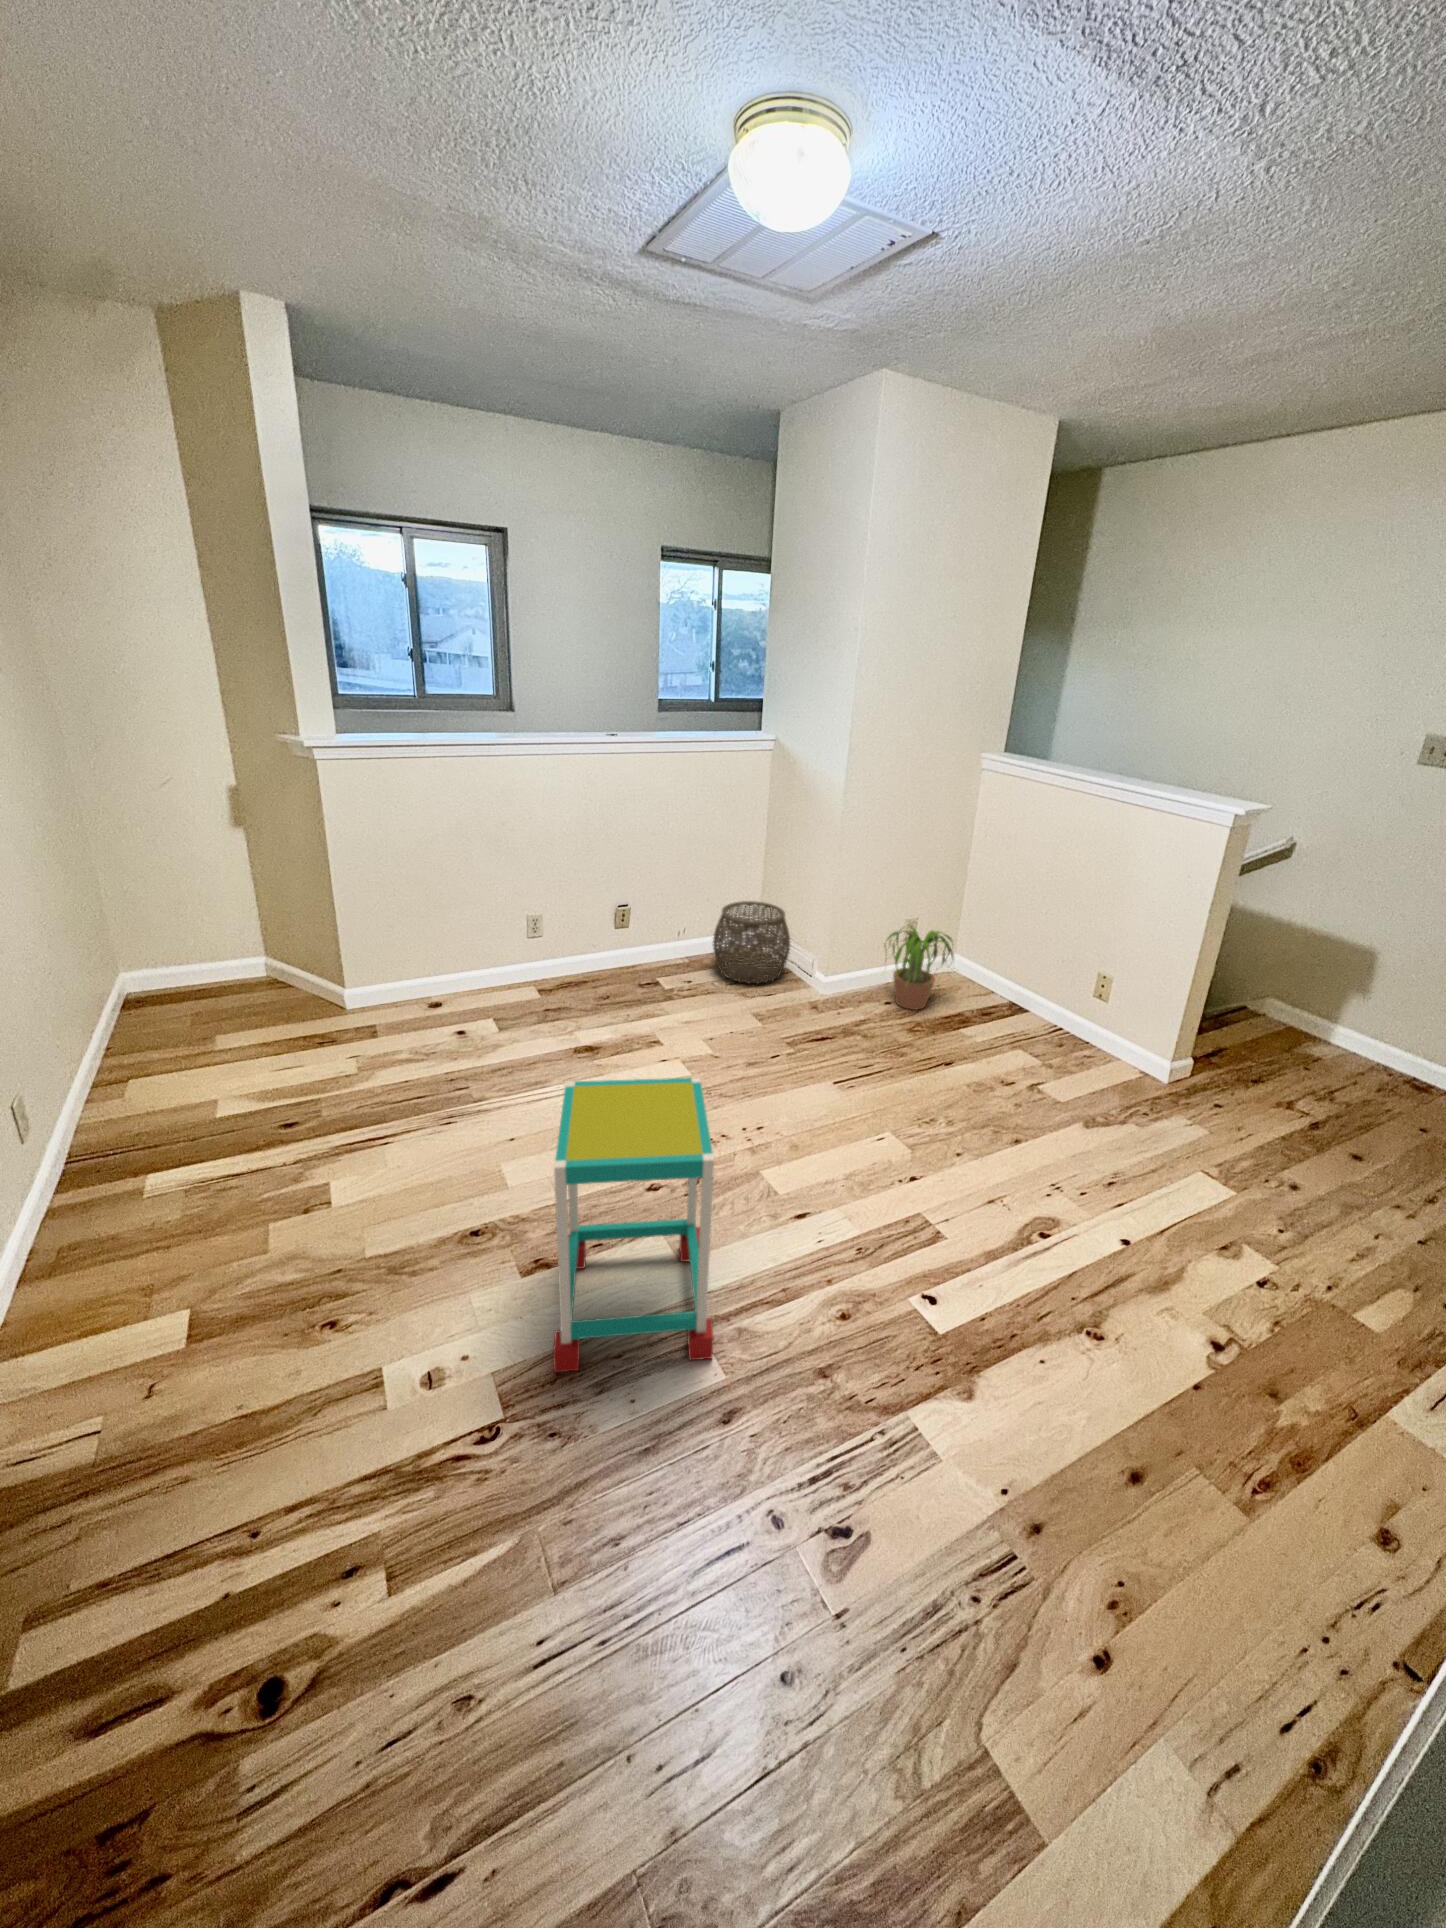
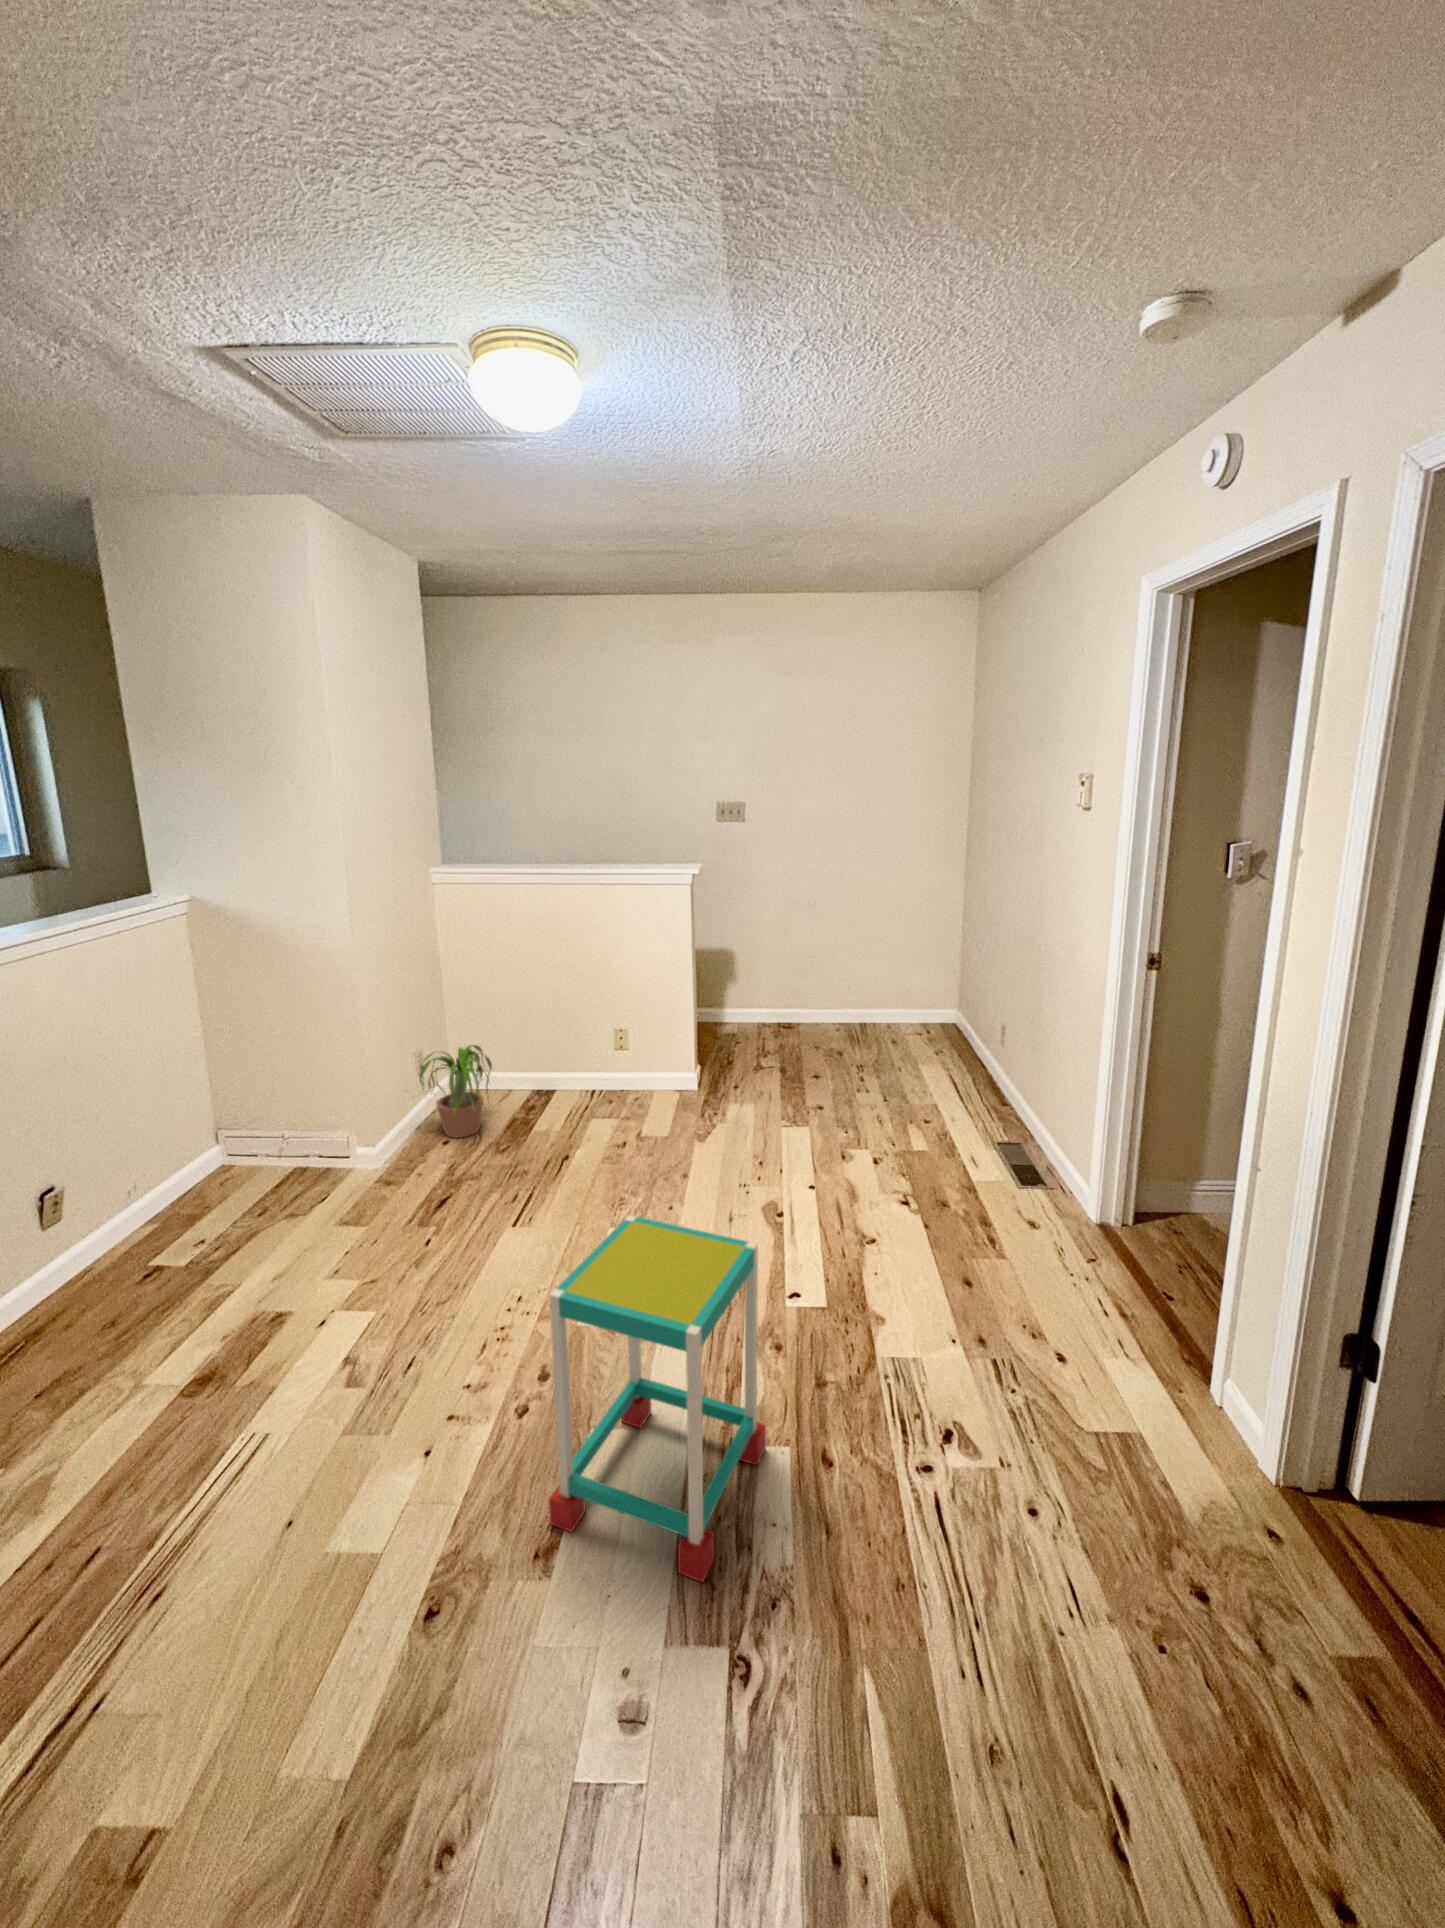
woven basket: present [713,901,790,983] -> none [187,1094,308,1212]

